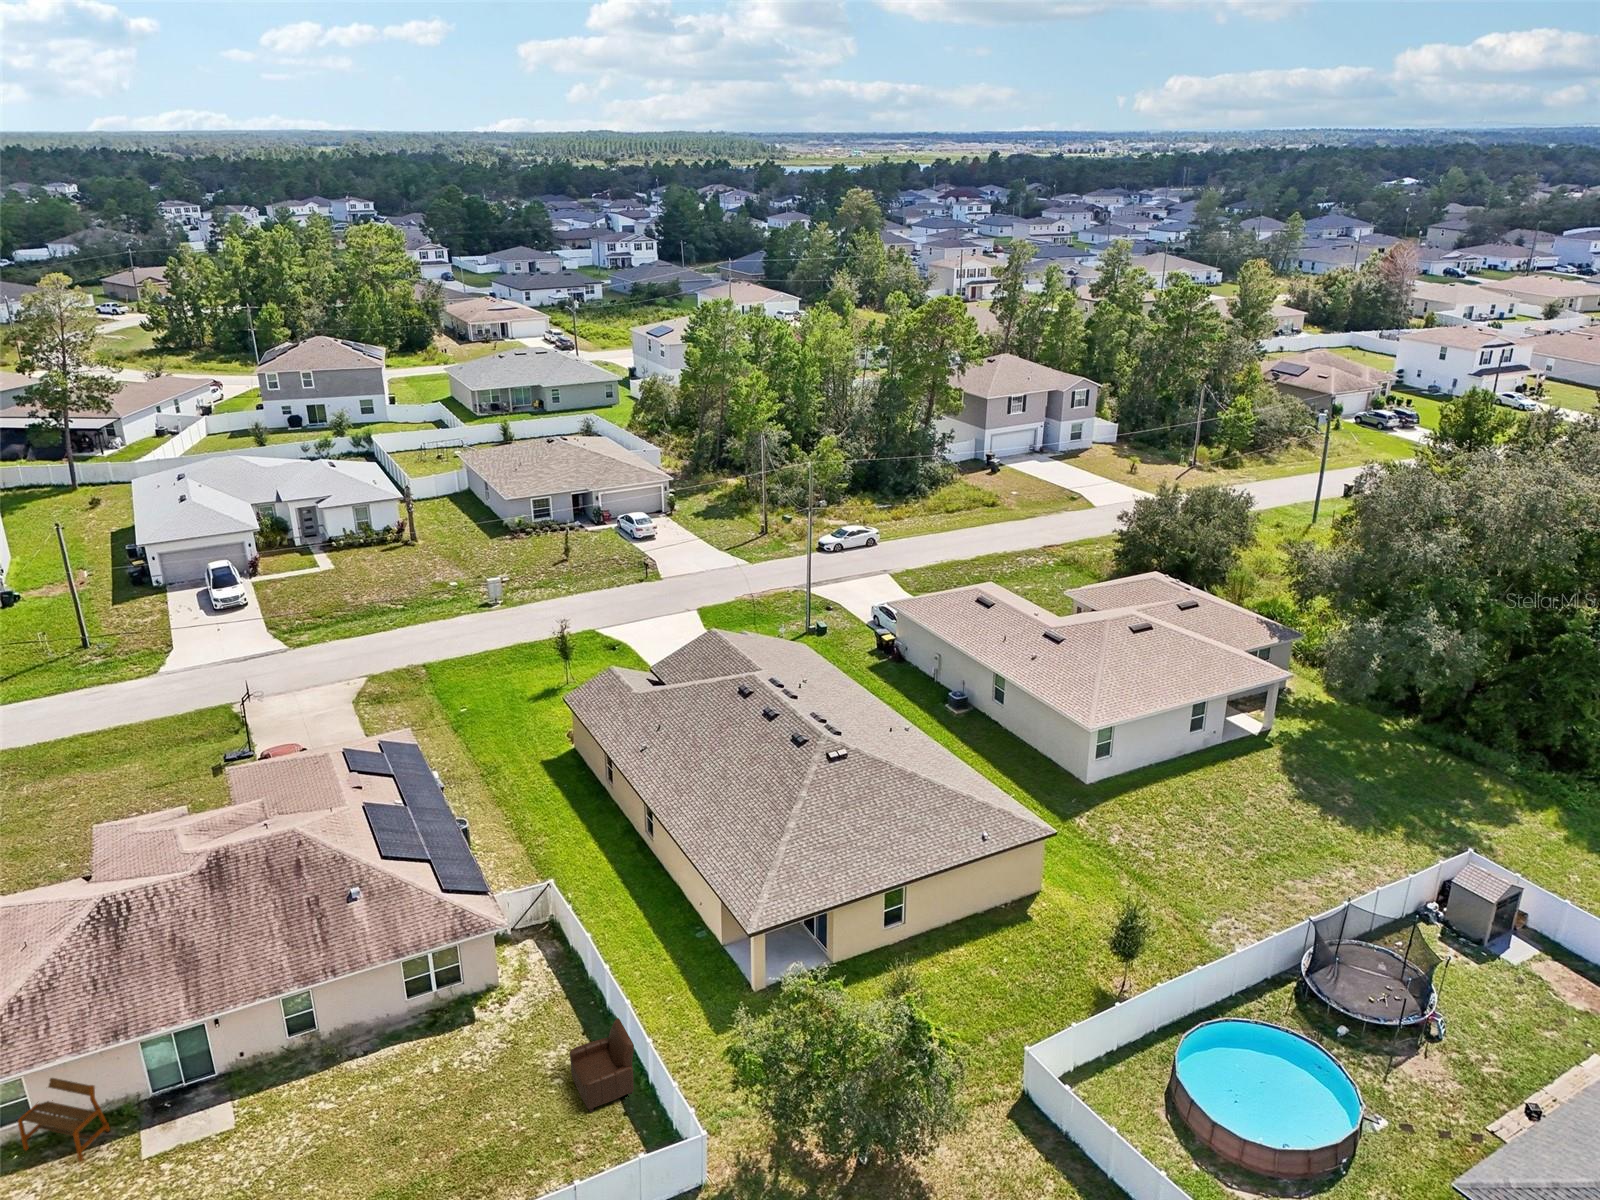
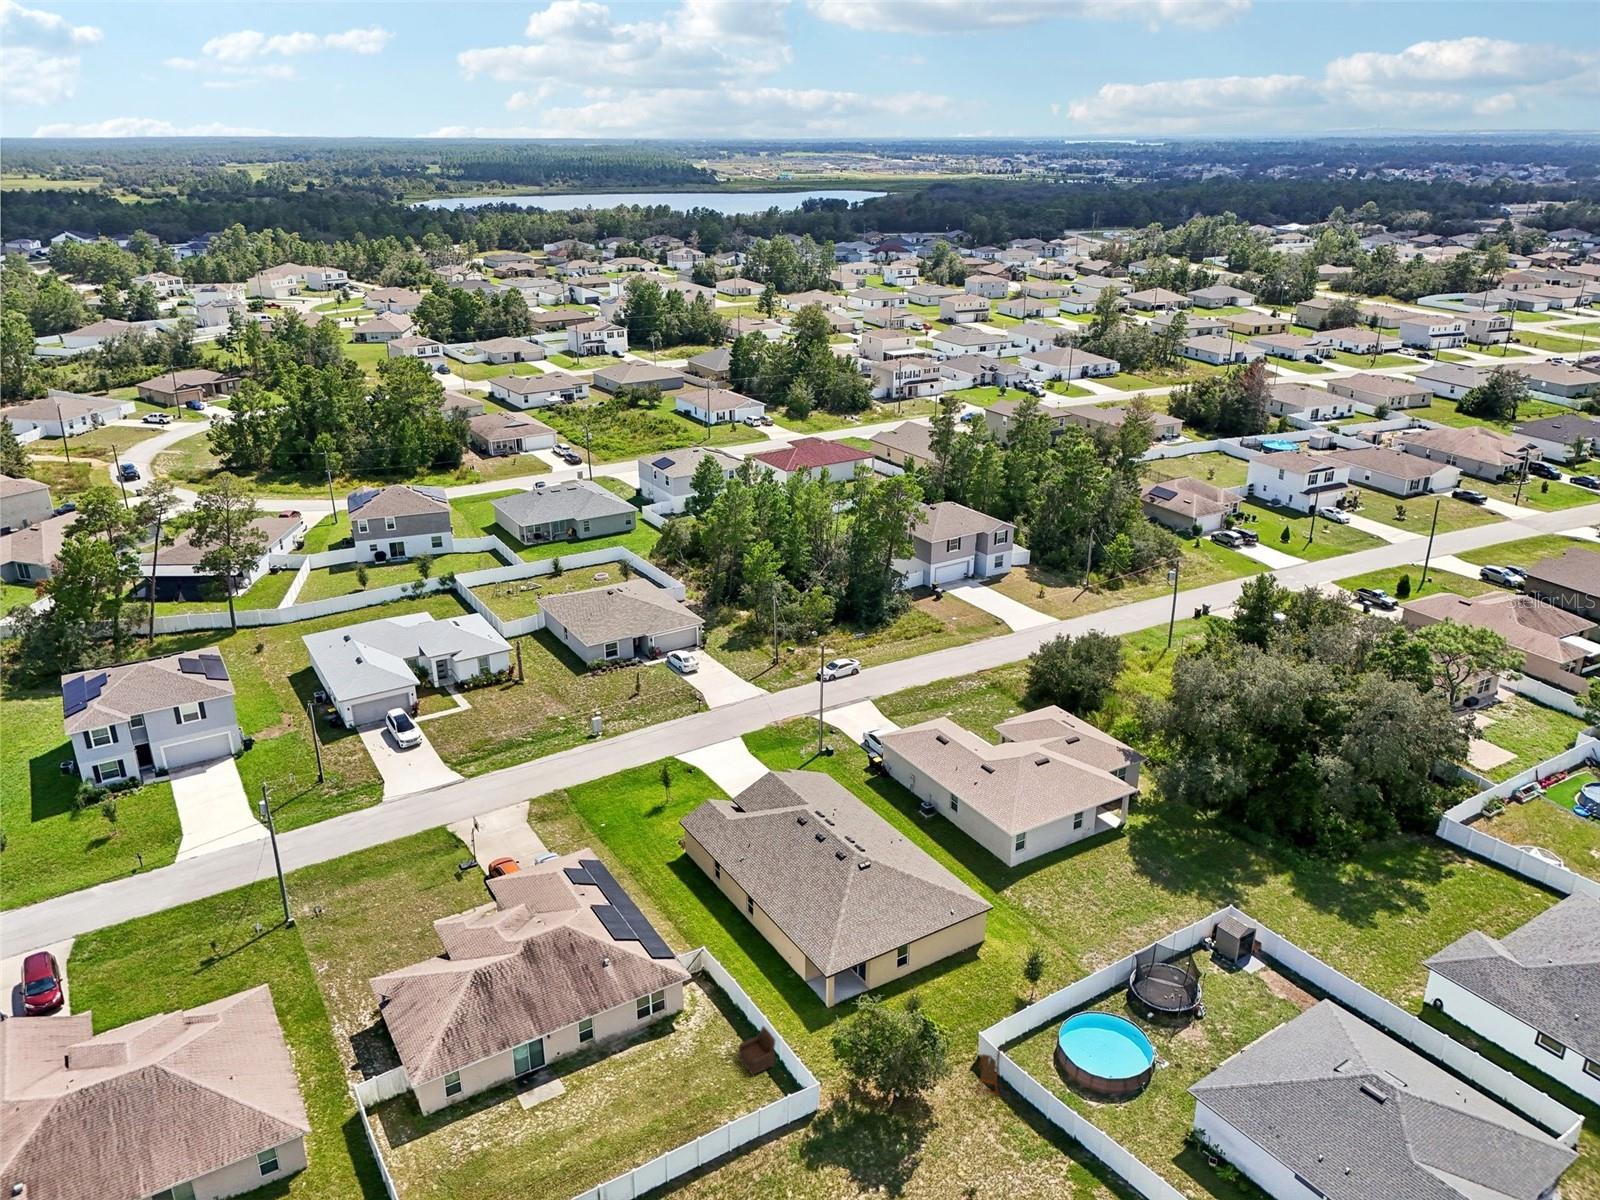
bench: present [18,1078,110,1162] -> present [977,1048,1000,1095]

